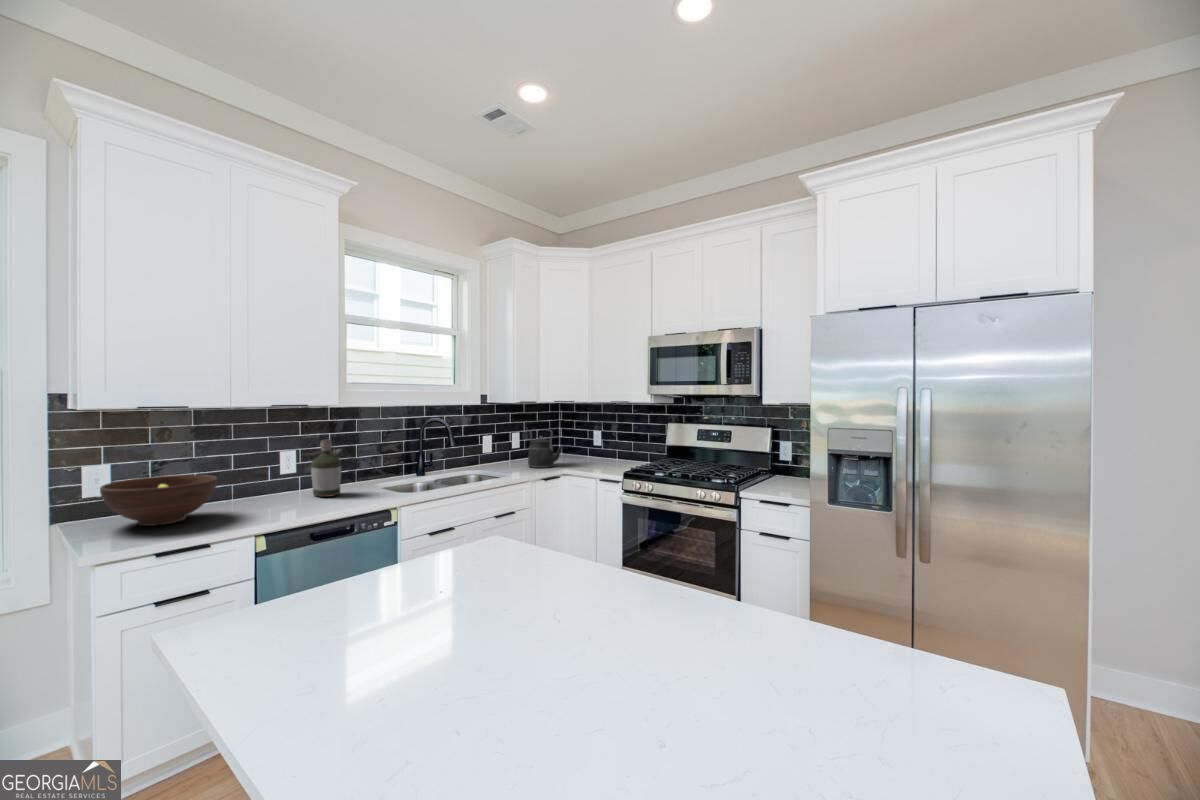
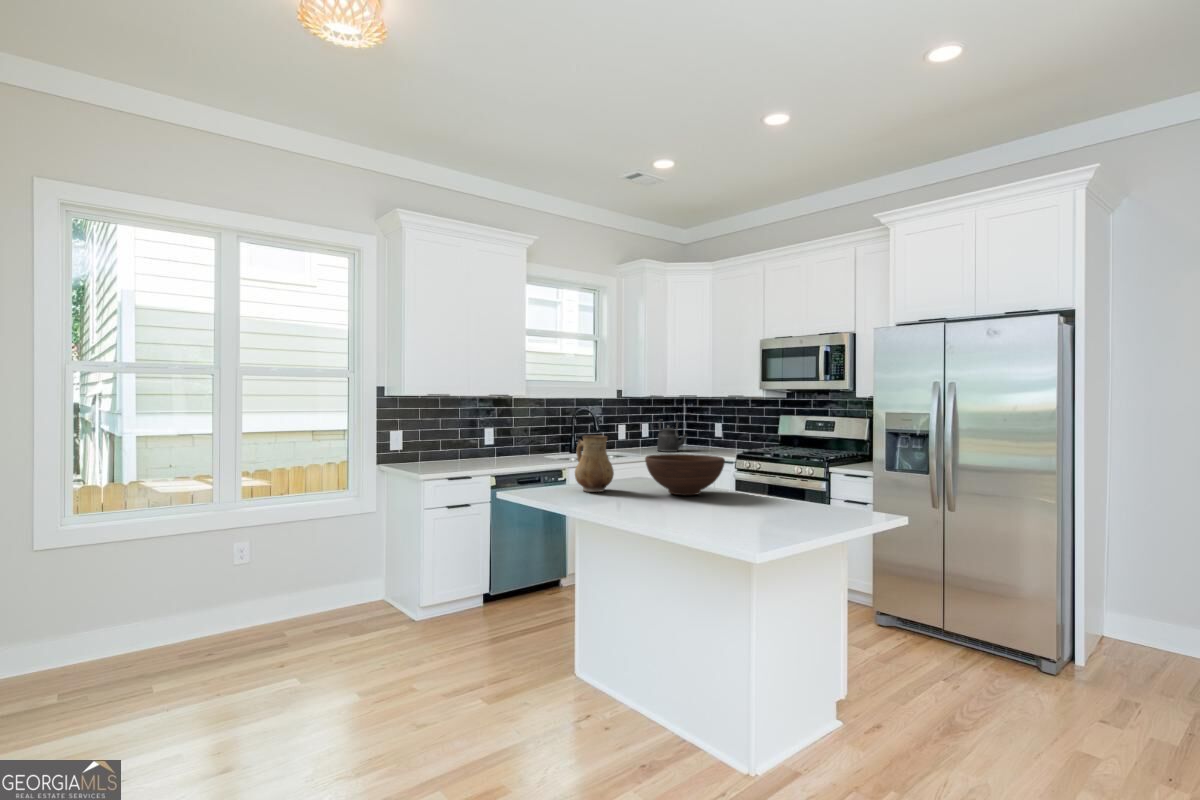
bottle: present [311,440,342,497] -> none [509,420,528,460]
fruit bowl: present [100,475,218,526] -> present [645,454,725,495]
ceramic pitcher: none [299,510,398,653] -> present [575,435,614,492]

